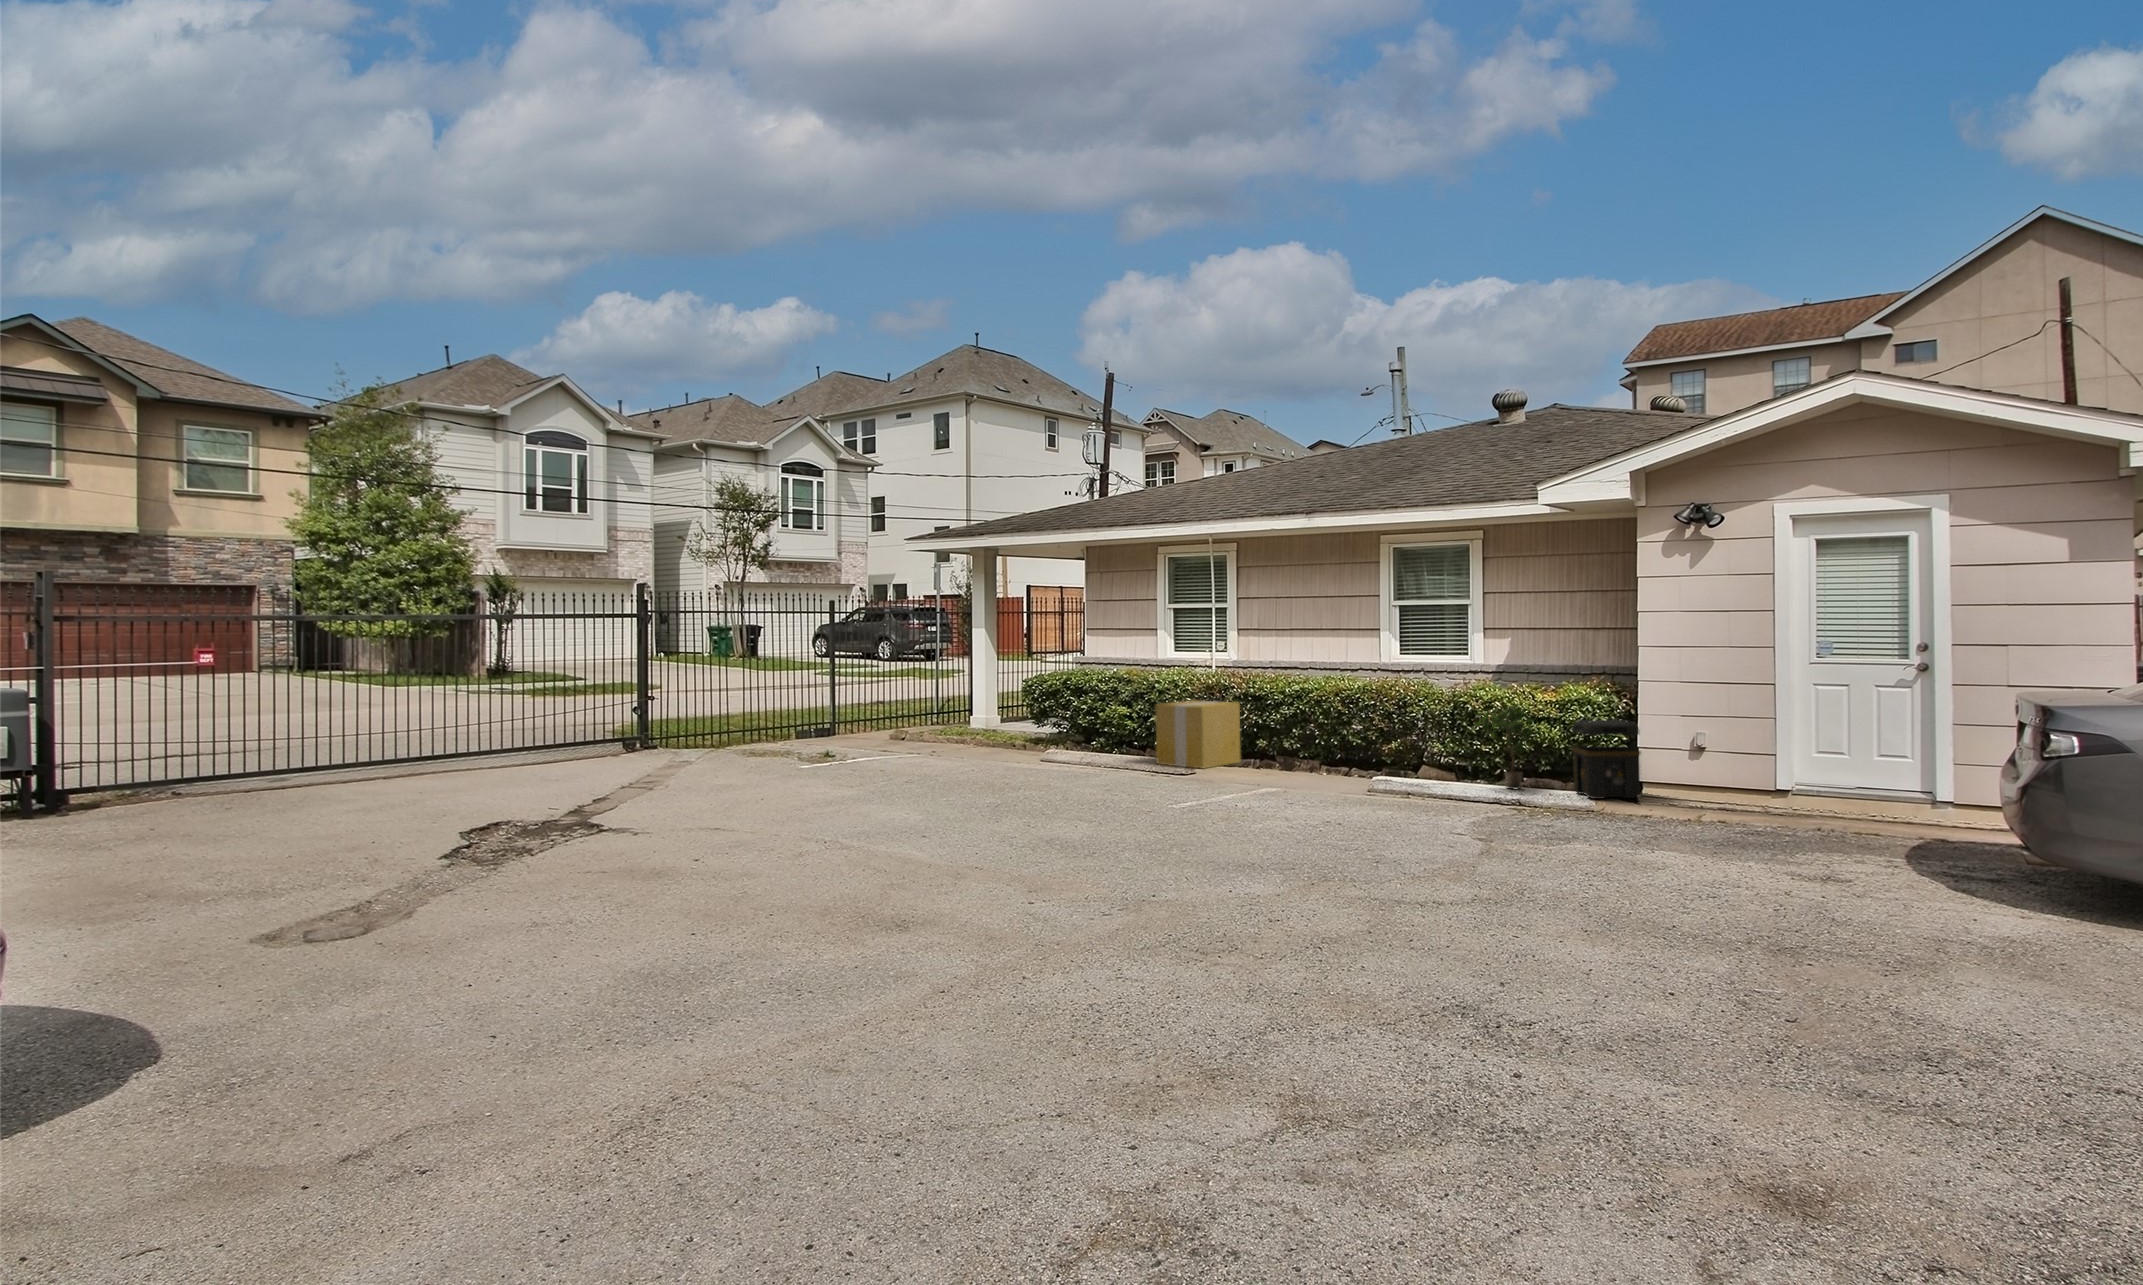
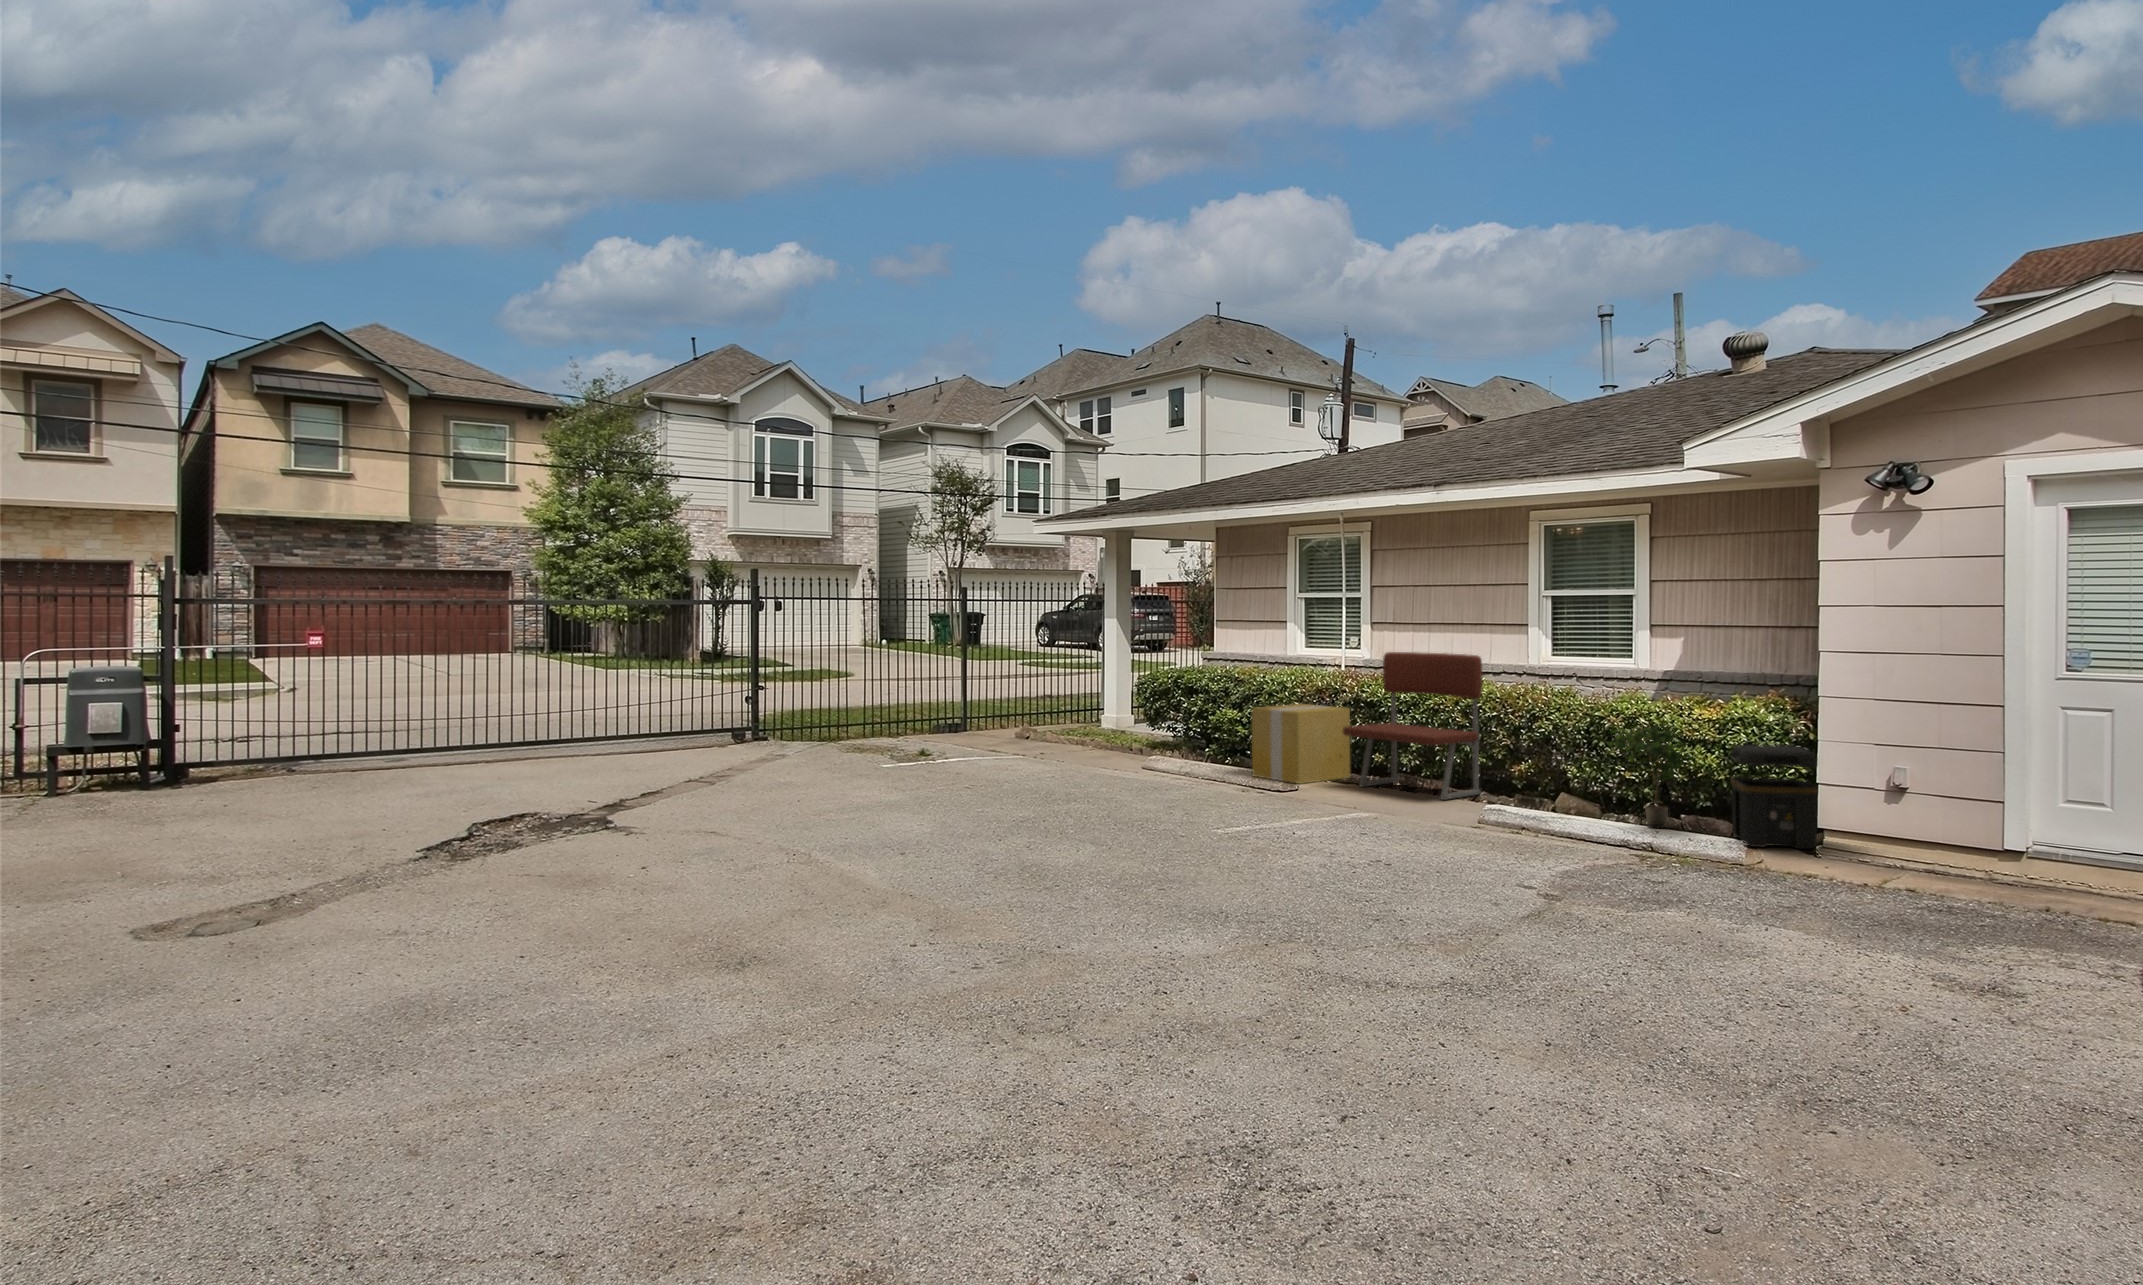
bench: none [1243,654,1361,776] -> present [1343,652,1483,800]

